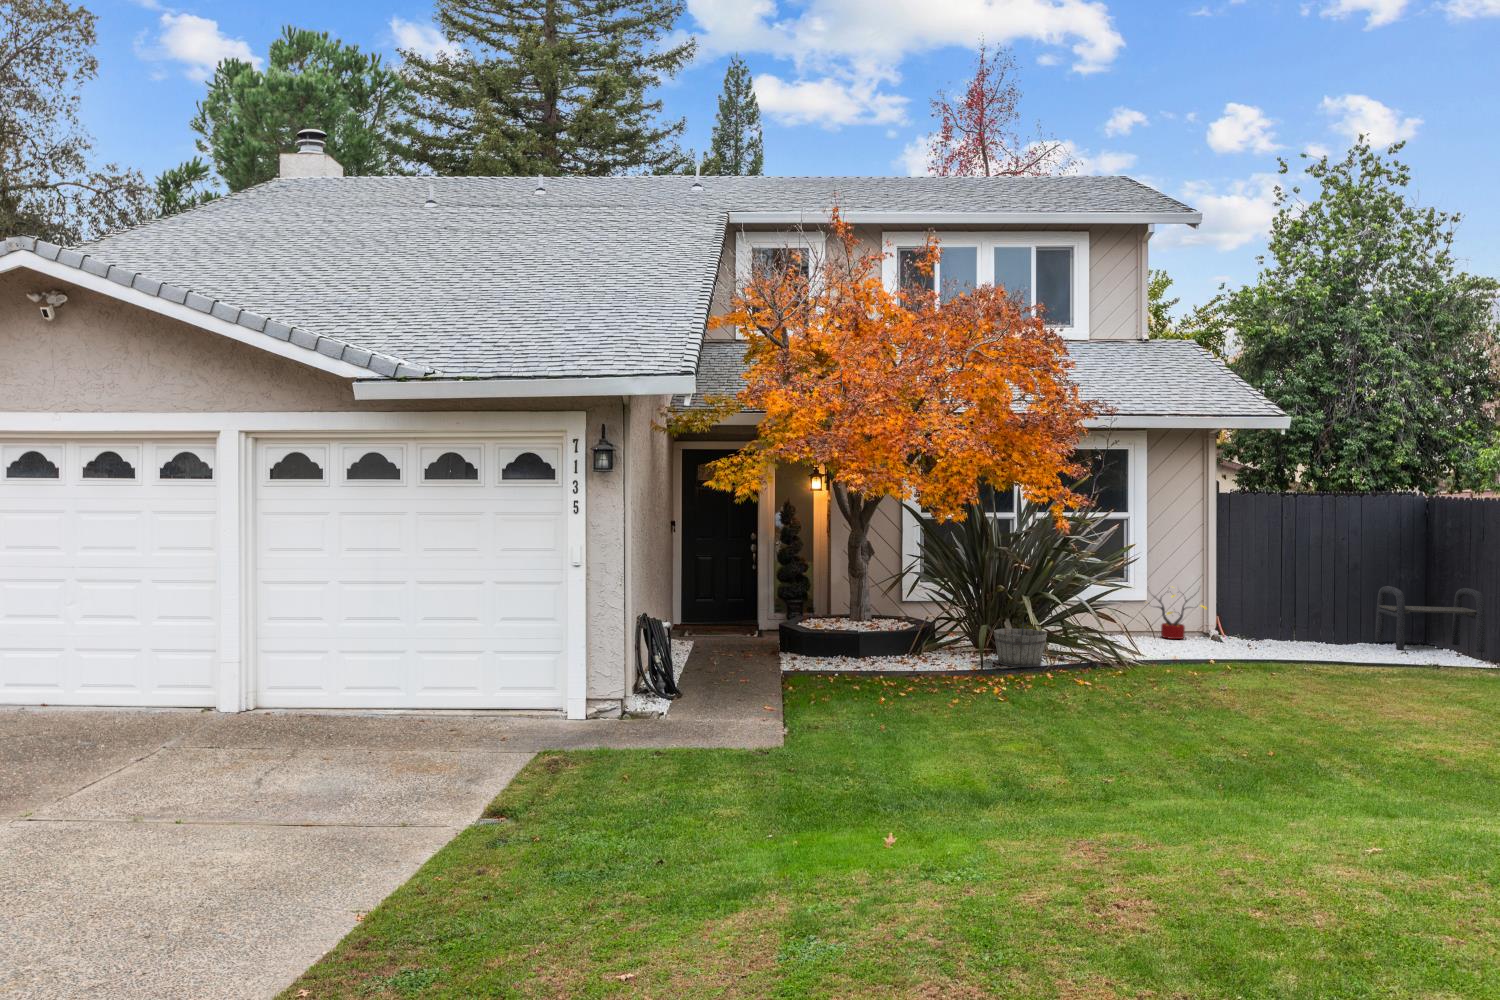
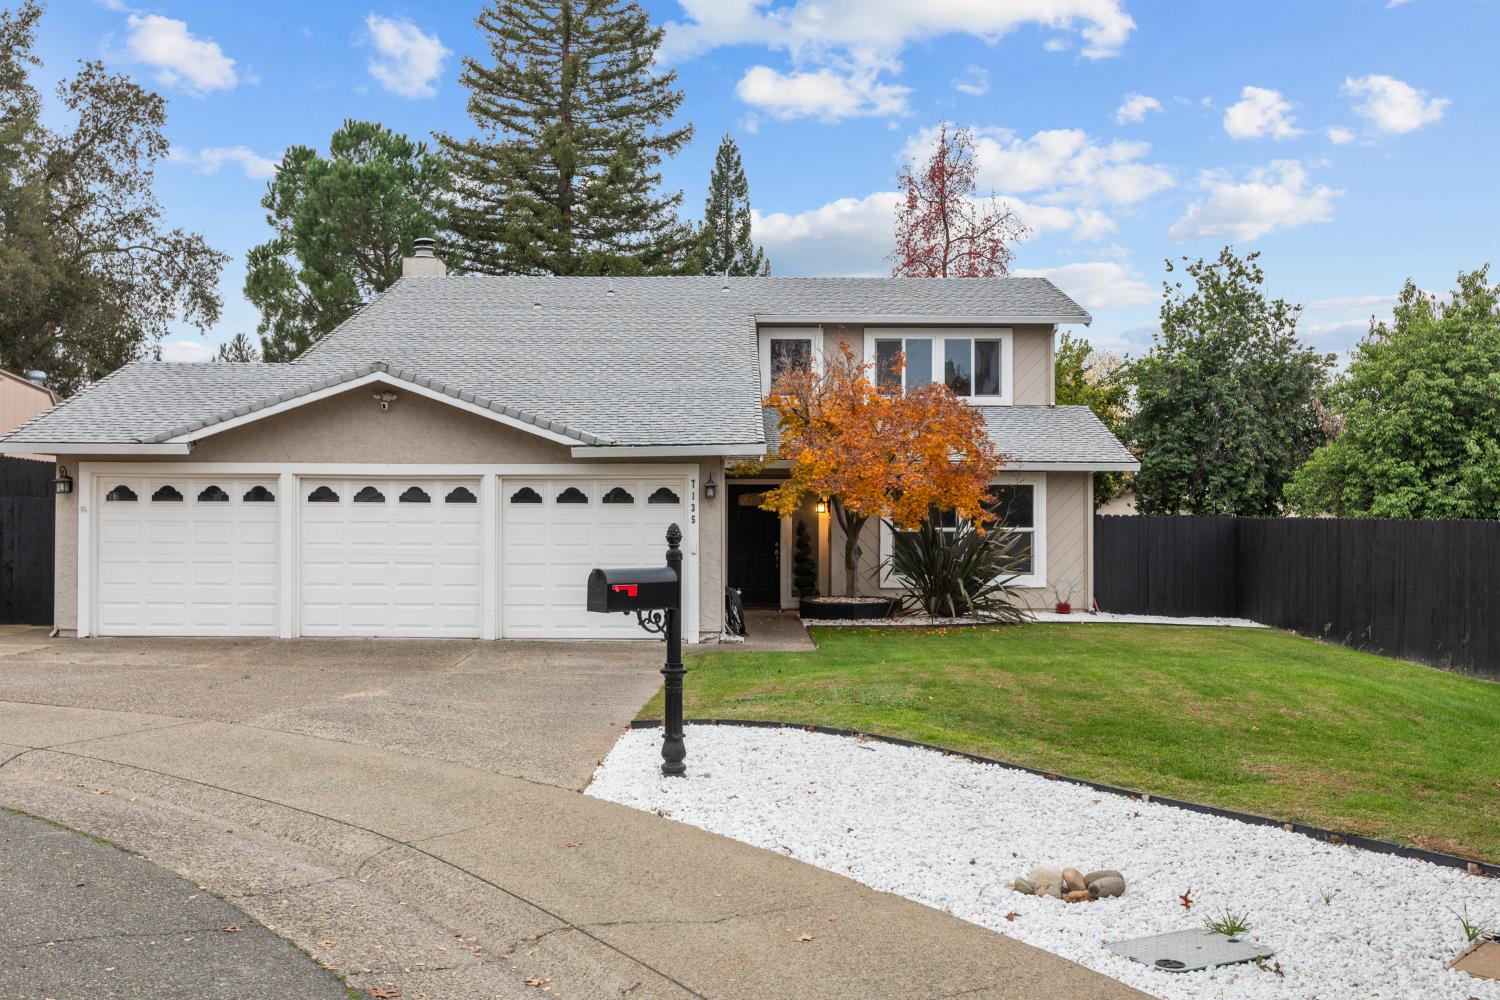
bench: present [1375,586,1485,652] -> none [1199,577,1266,620]
wooden bucket: present [994,620,1047,667] -> none [940,595,974,625]

